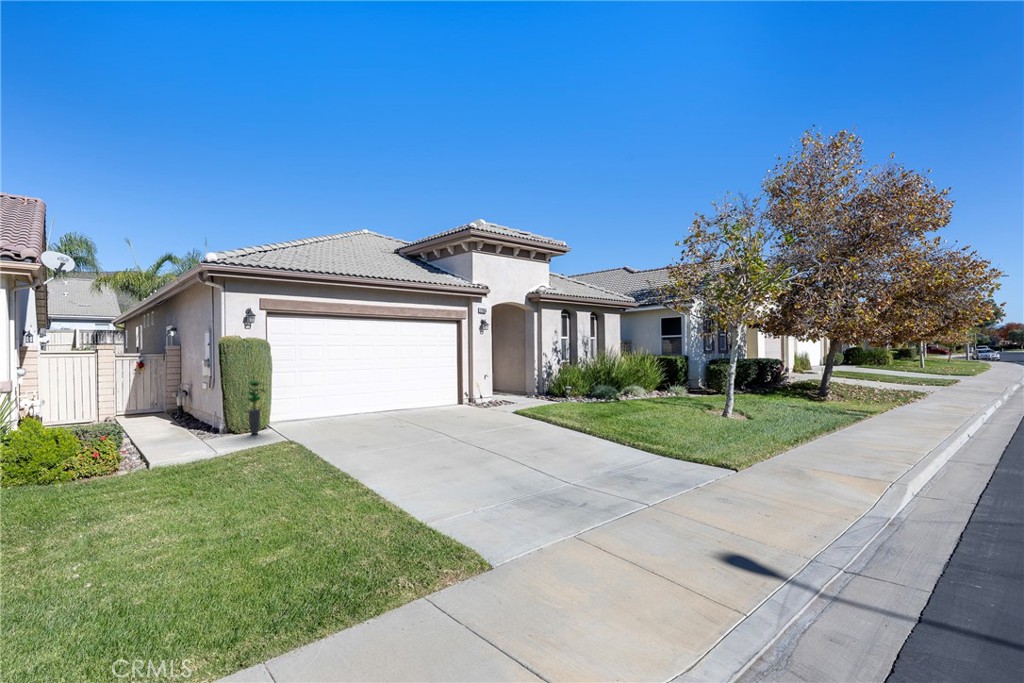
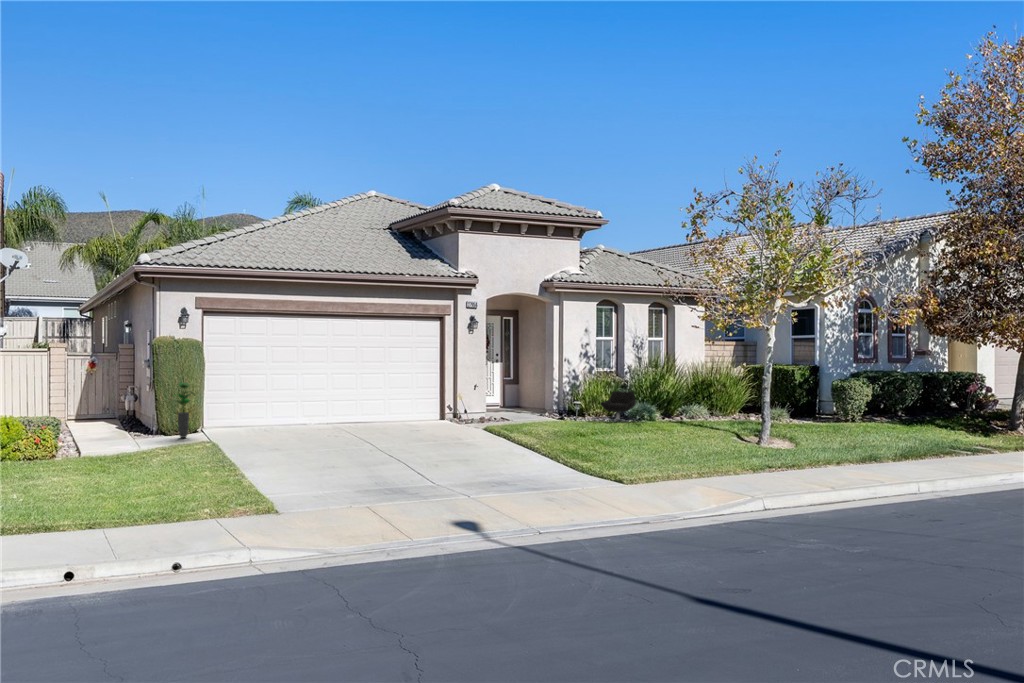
lounge chair: none [579,376,604,399] -> present [600,391,636,421]

